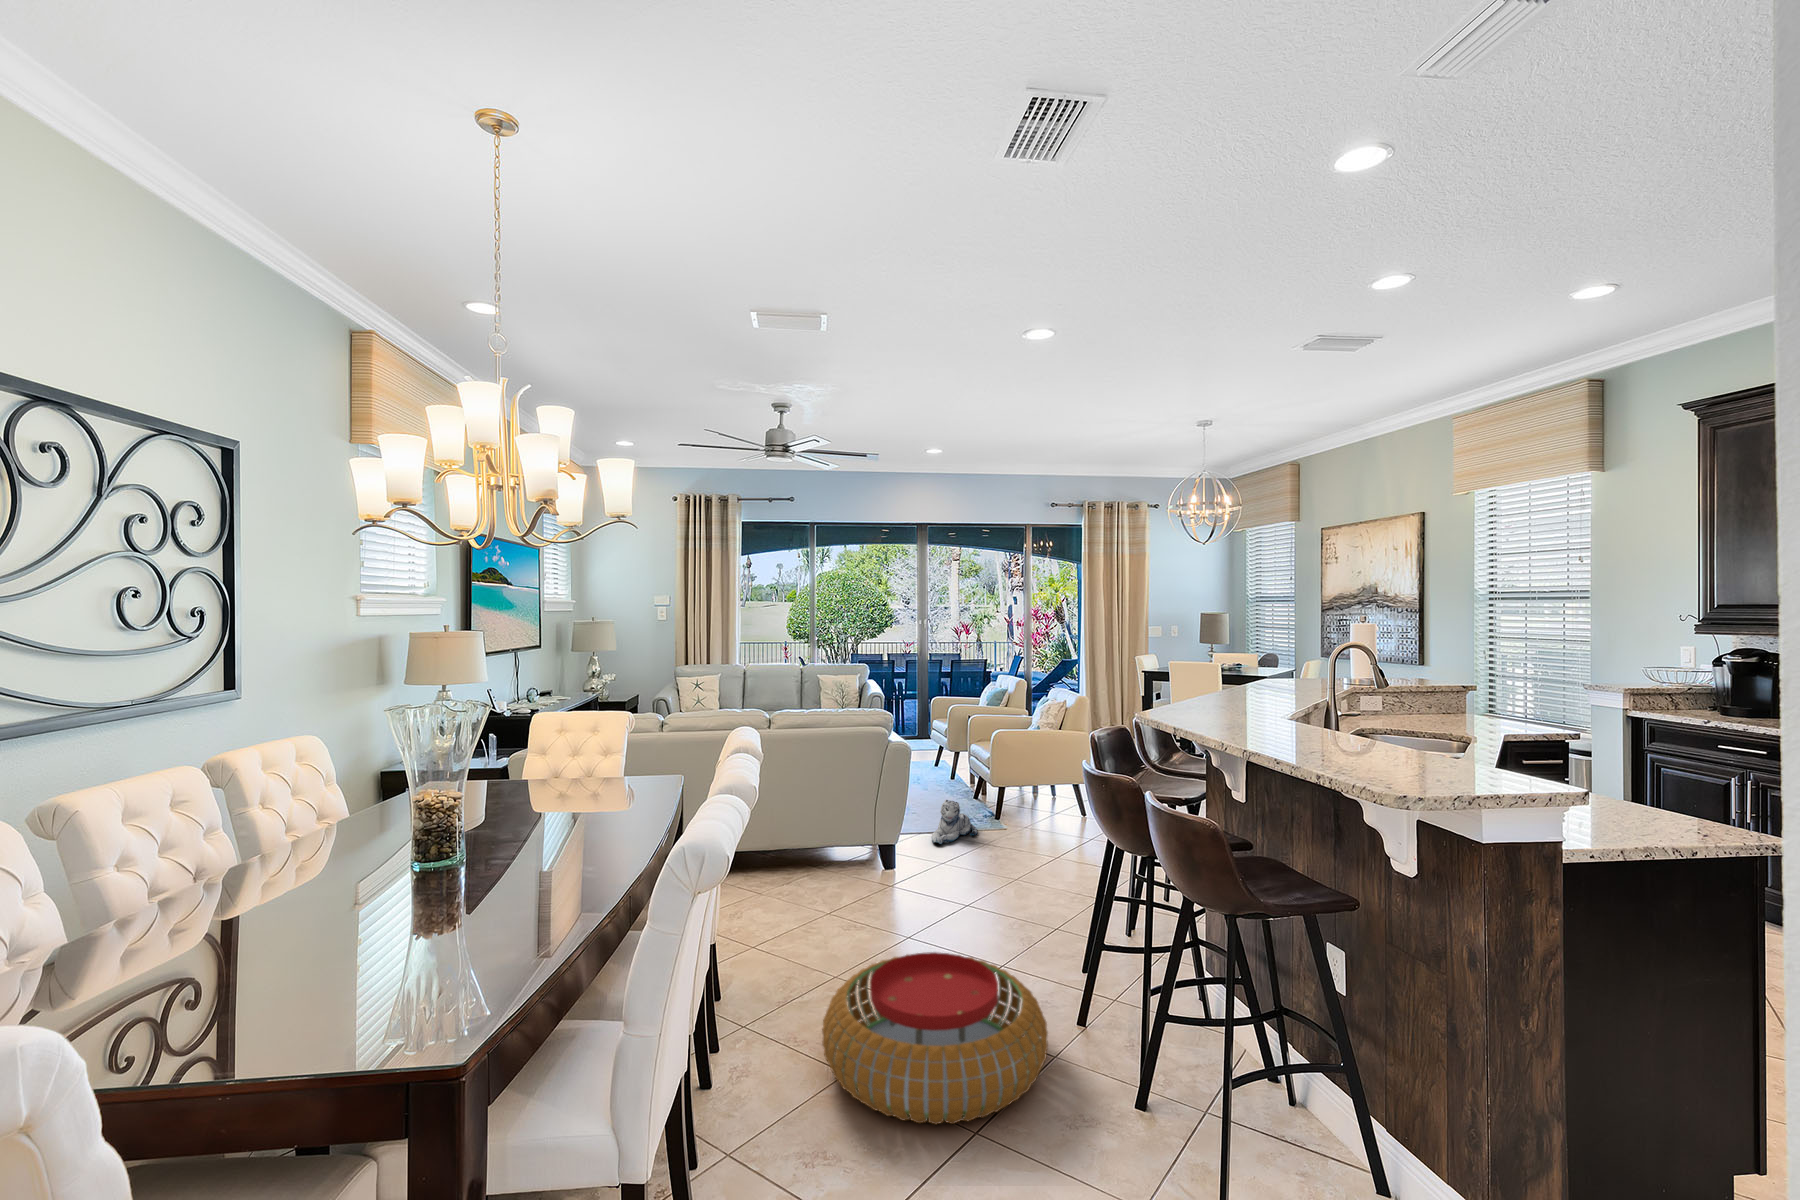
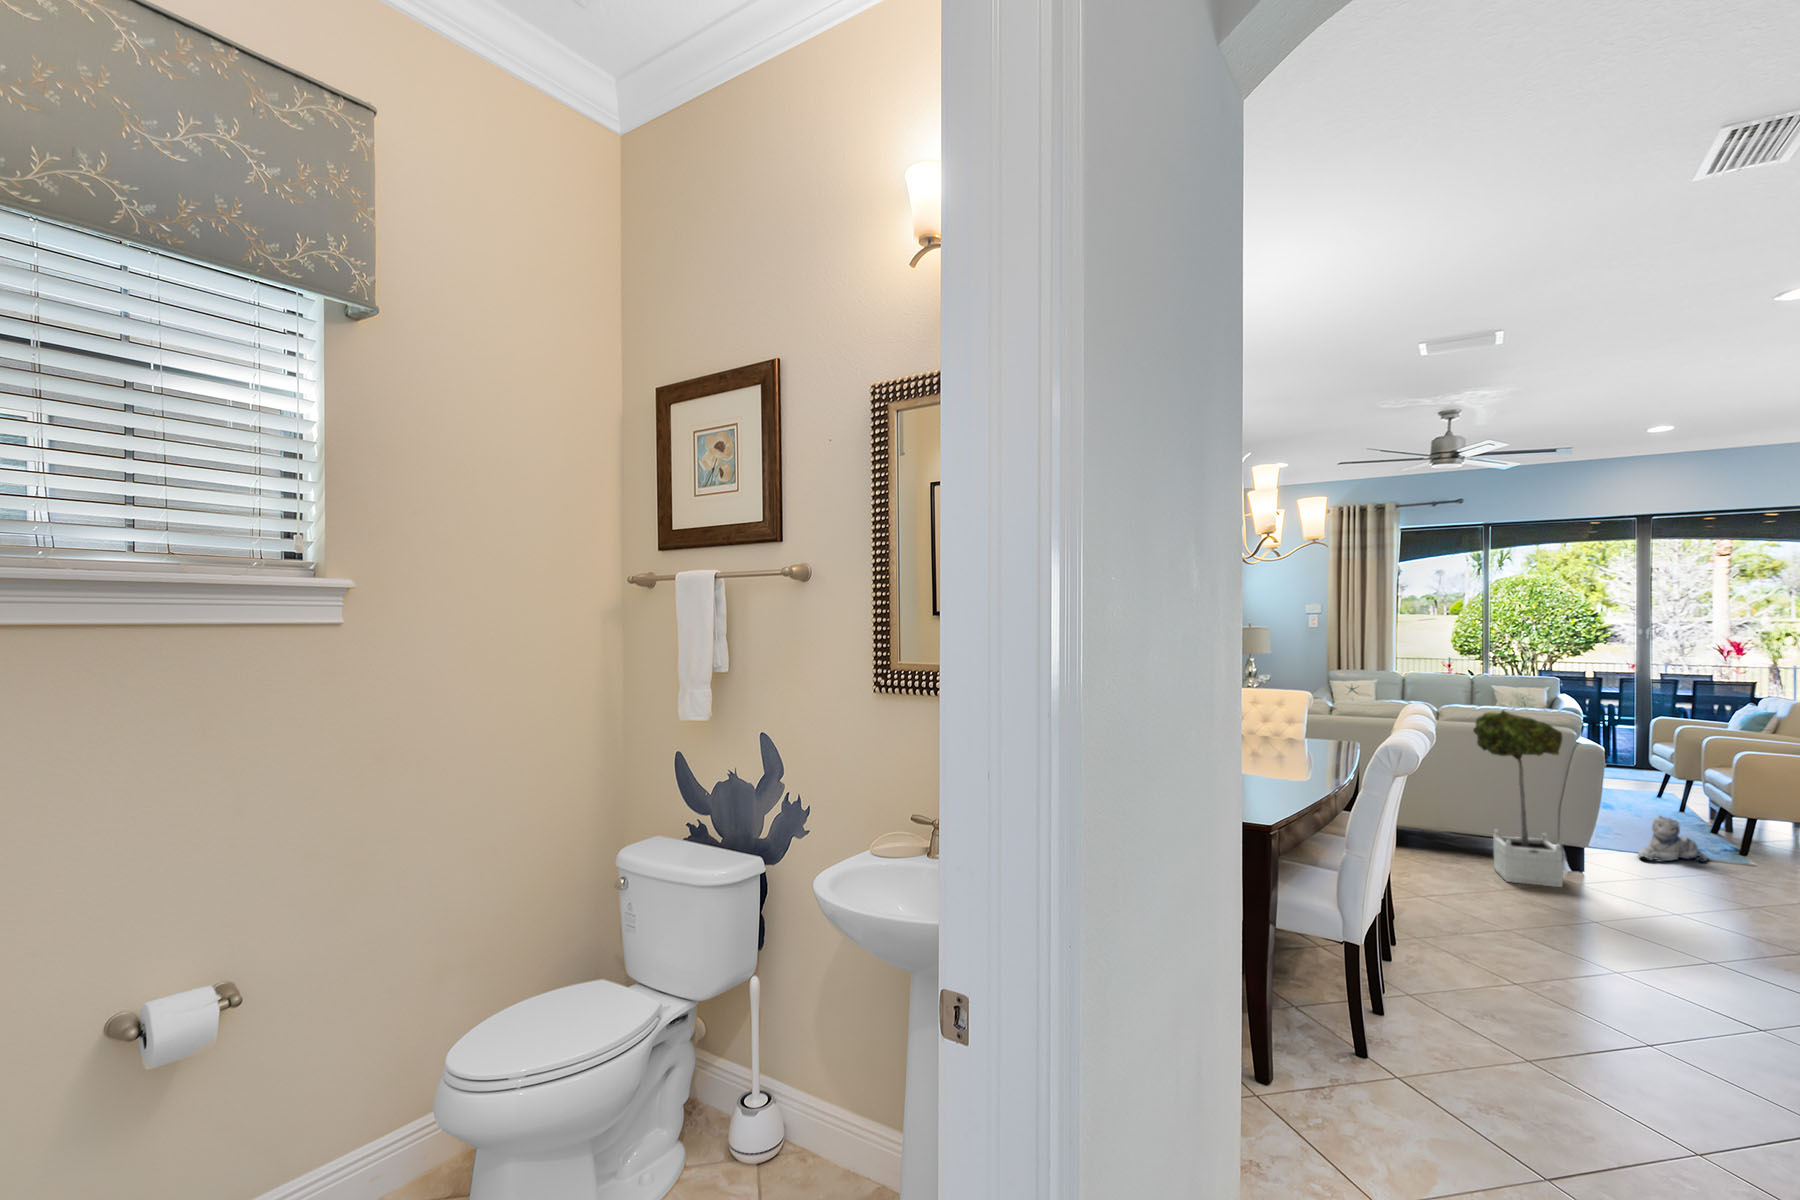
potted tree: none [804,728,882,911] -> present [1473,710,1563,887]
pouf: present [822,952,1048,1124] -> none [1486,890,1739,1016]

